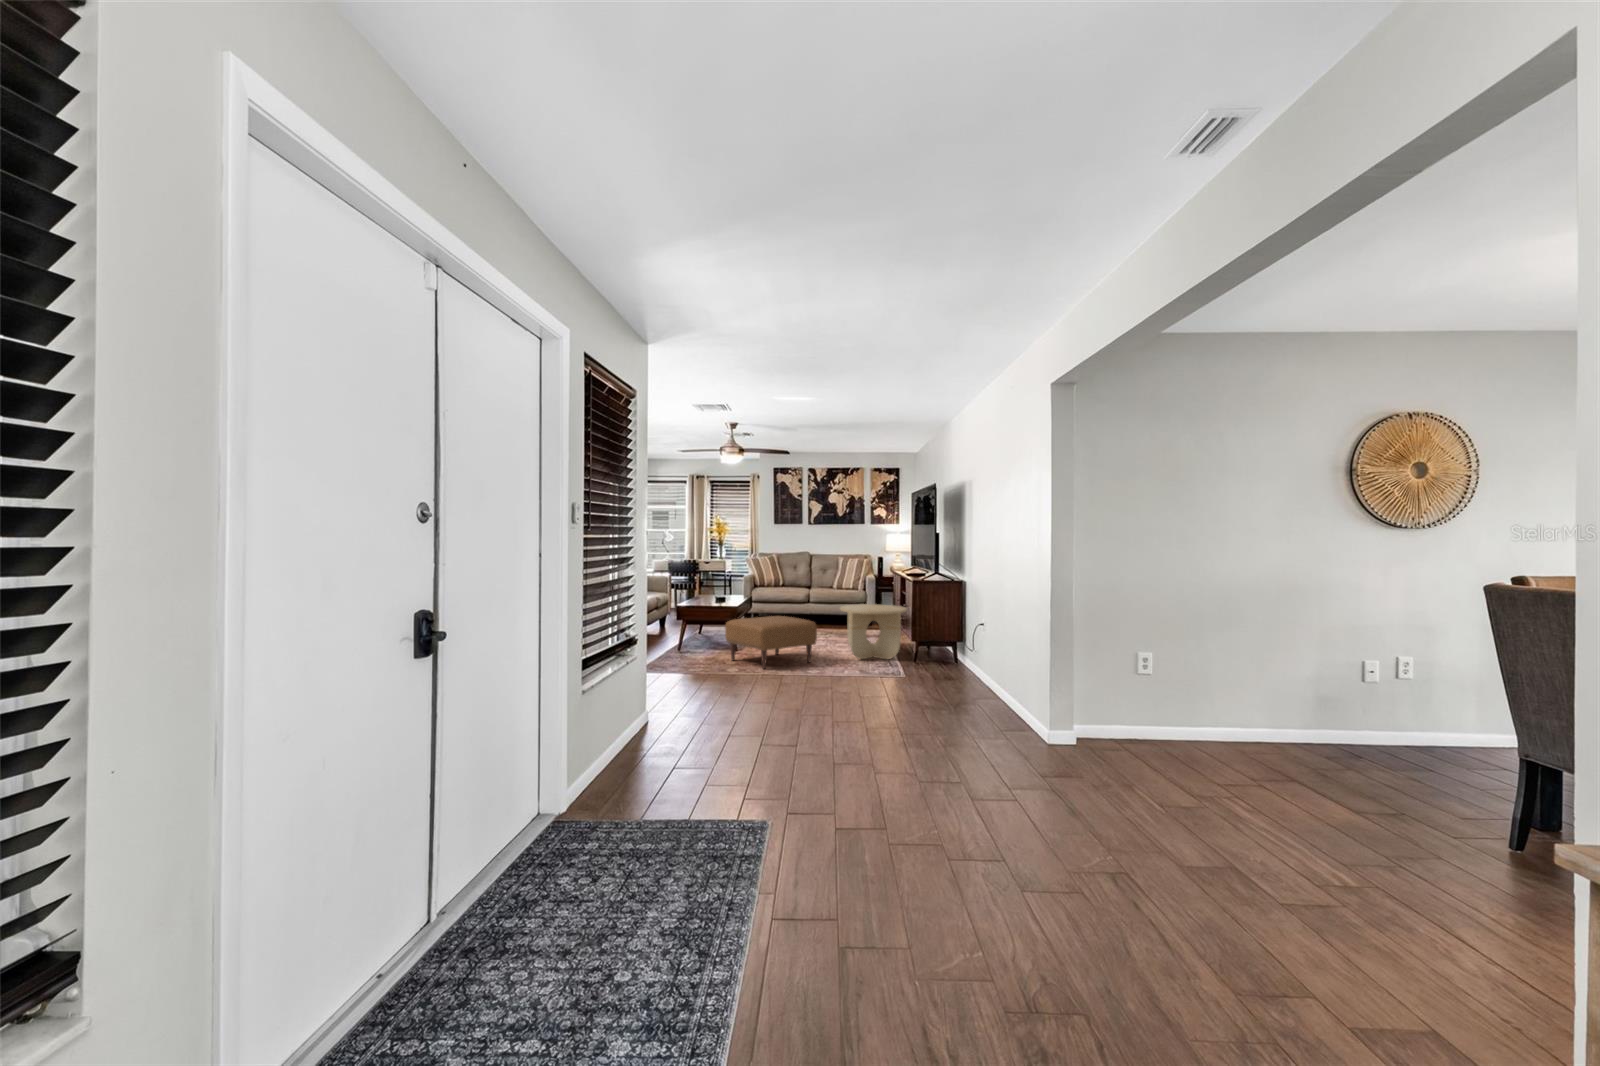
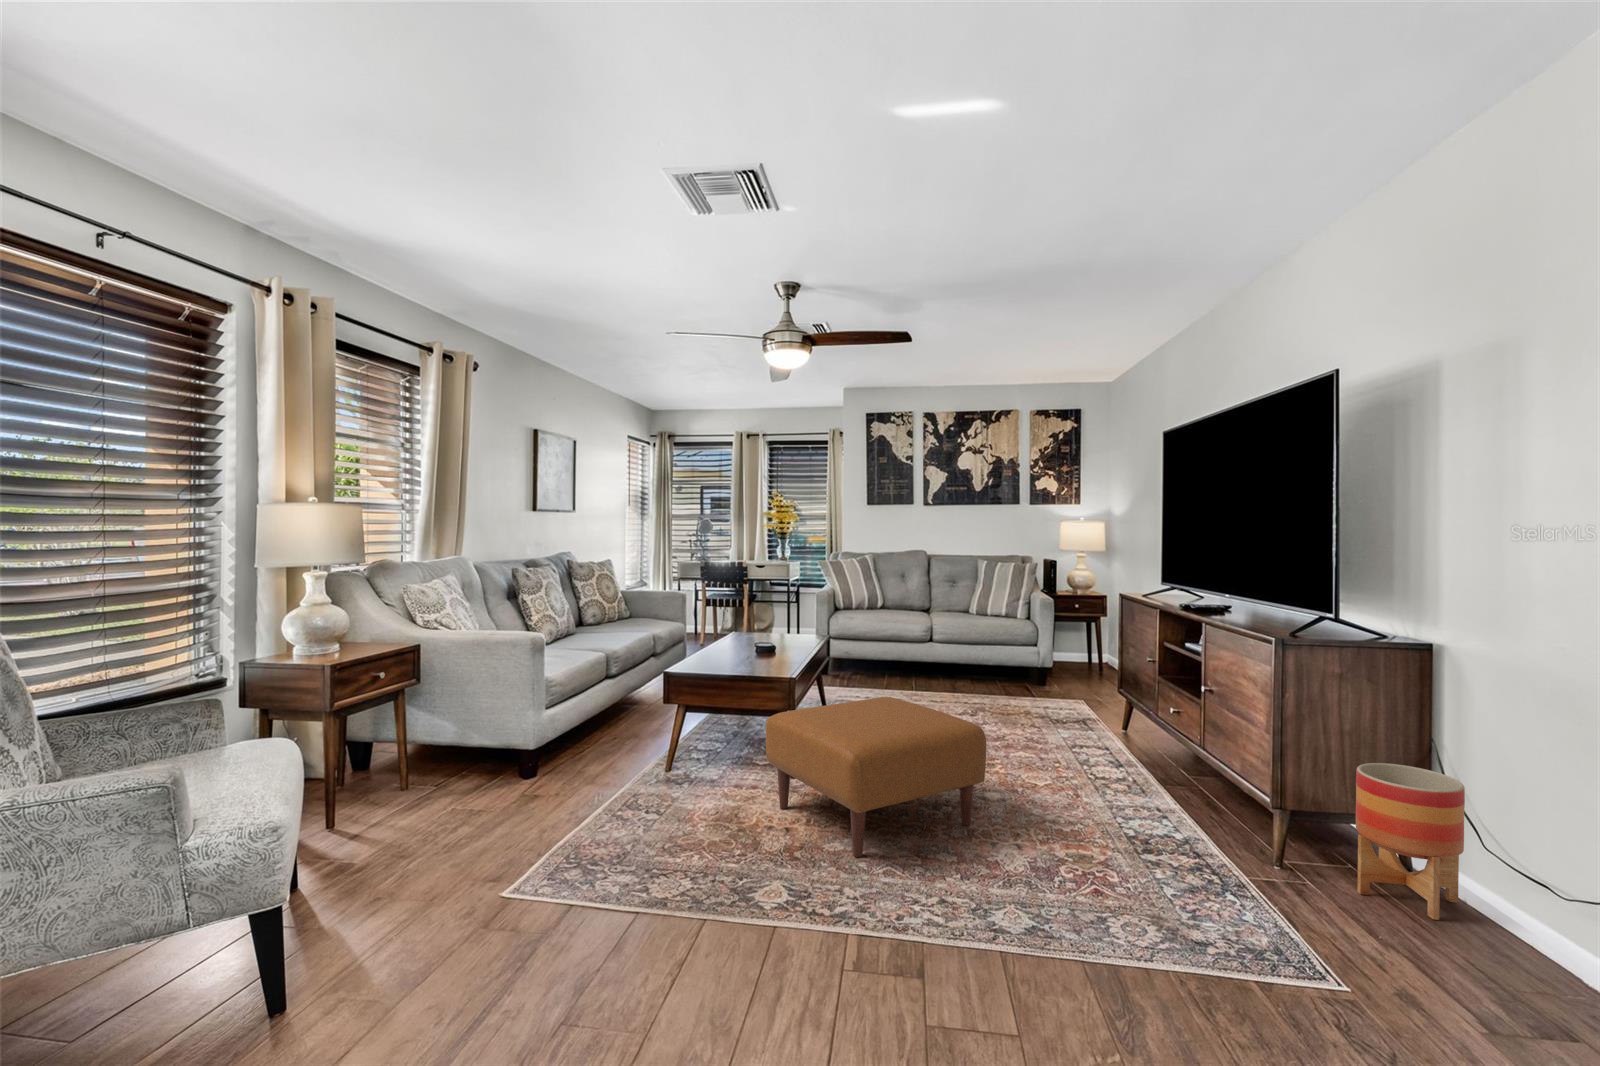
side table: present [840,604,907,659] -> none [1032,672,1204,818]
planter: none [942,627,973,674] -> present [1356,763,1465,920]

